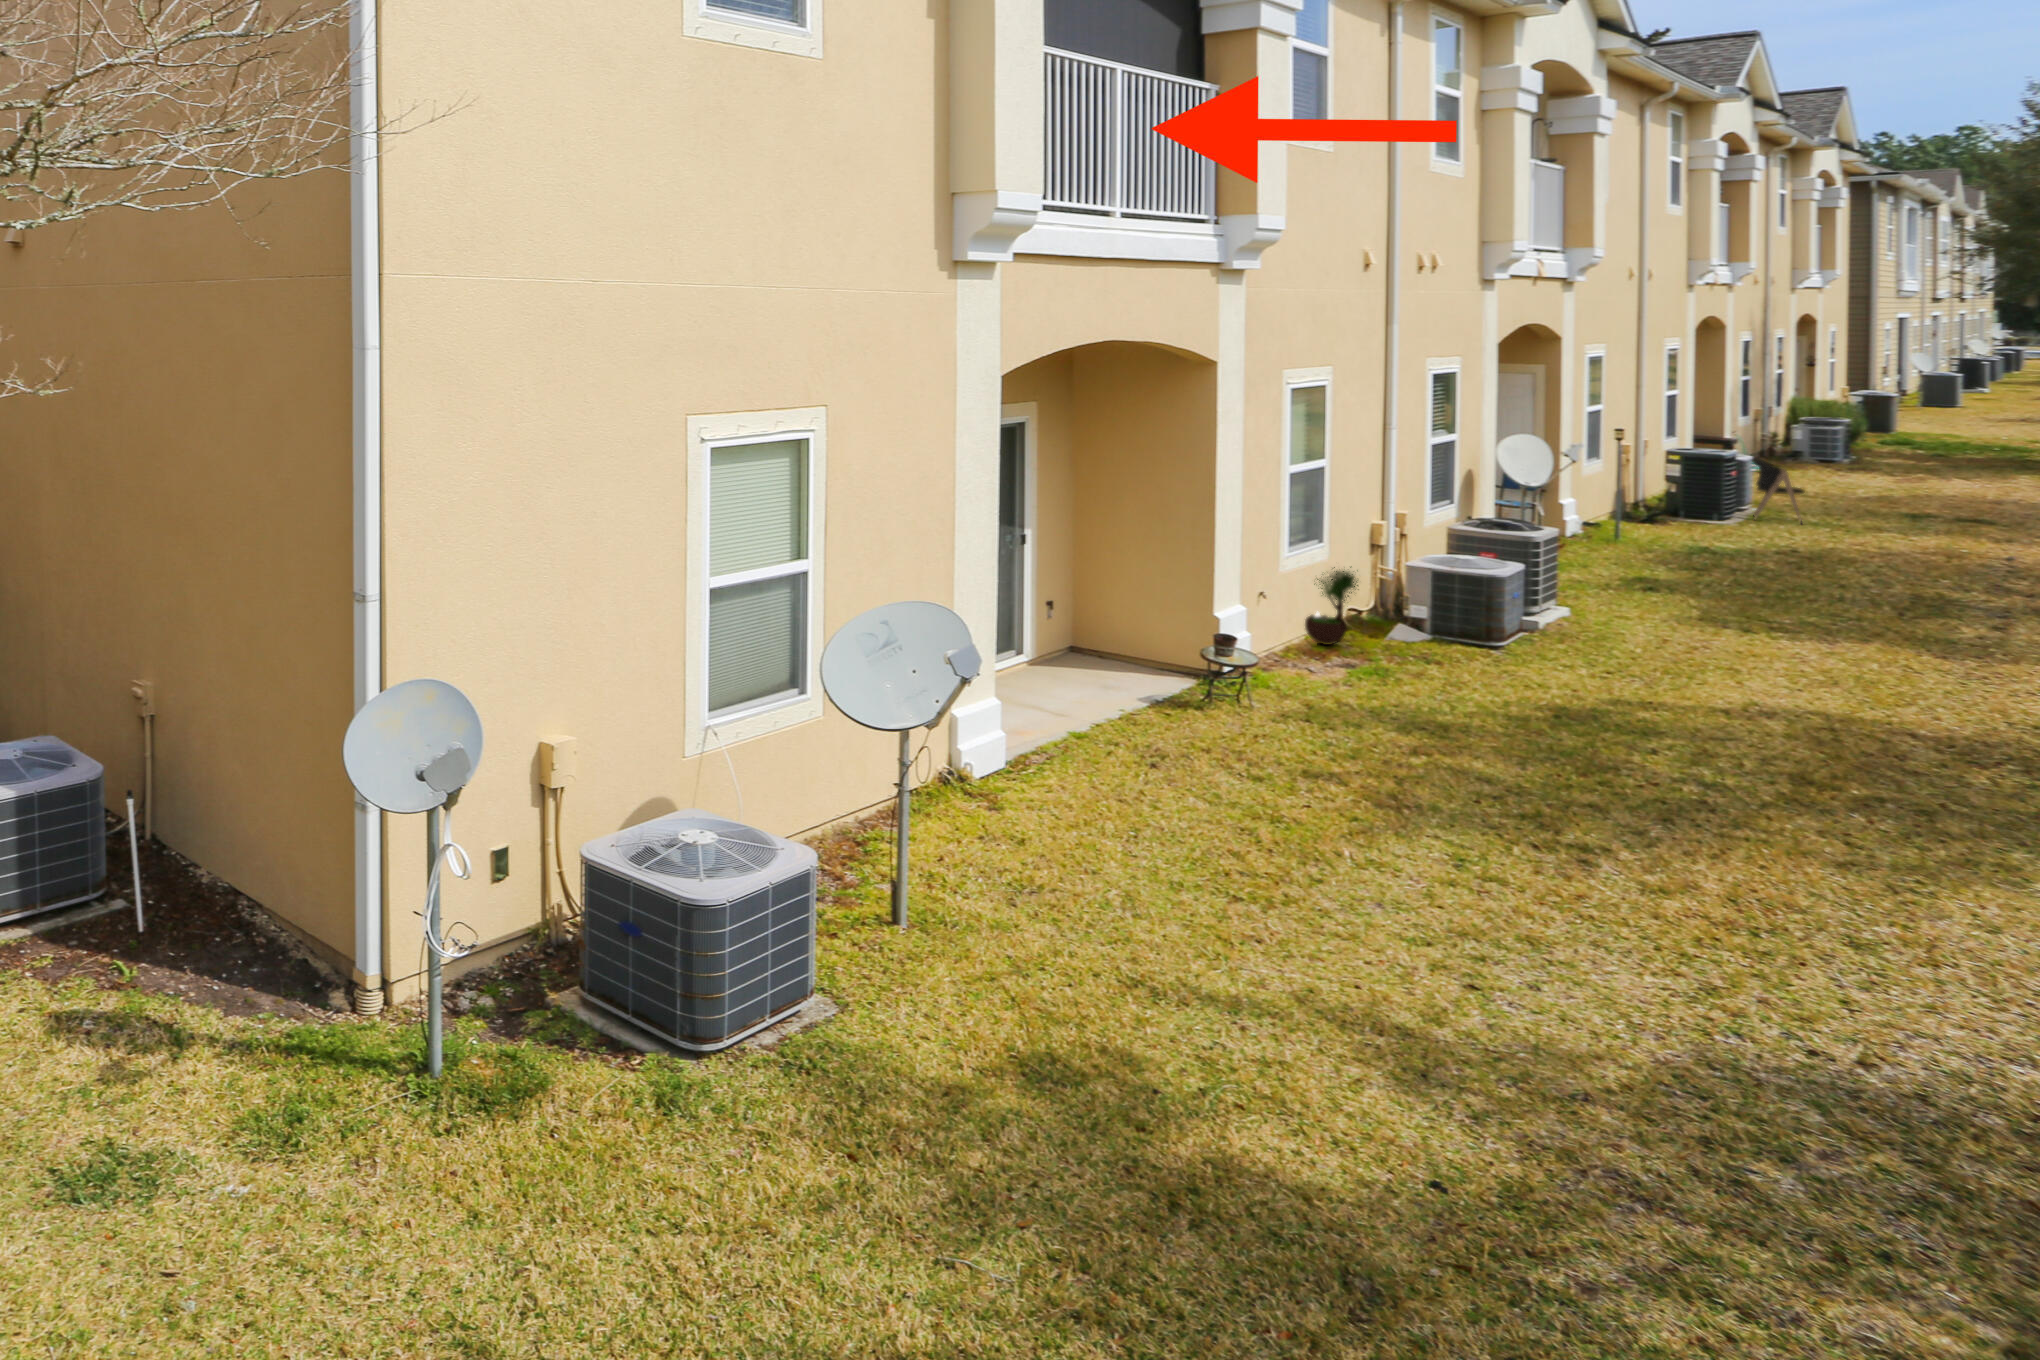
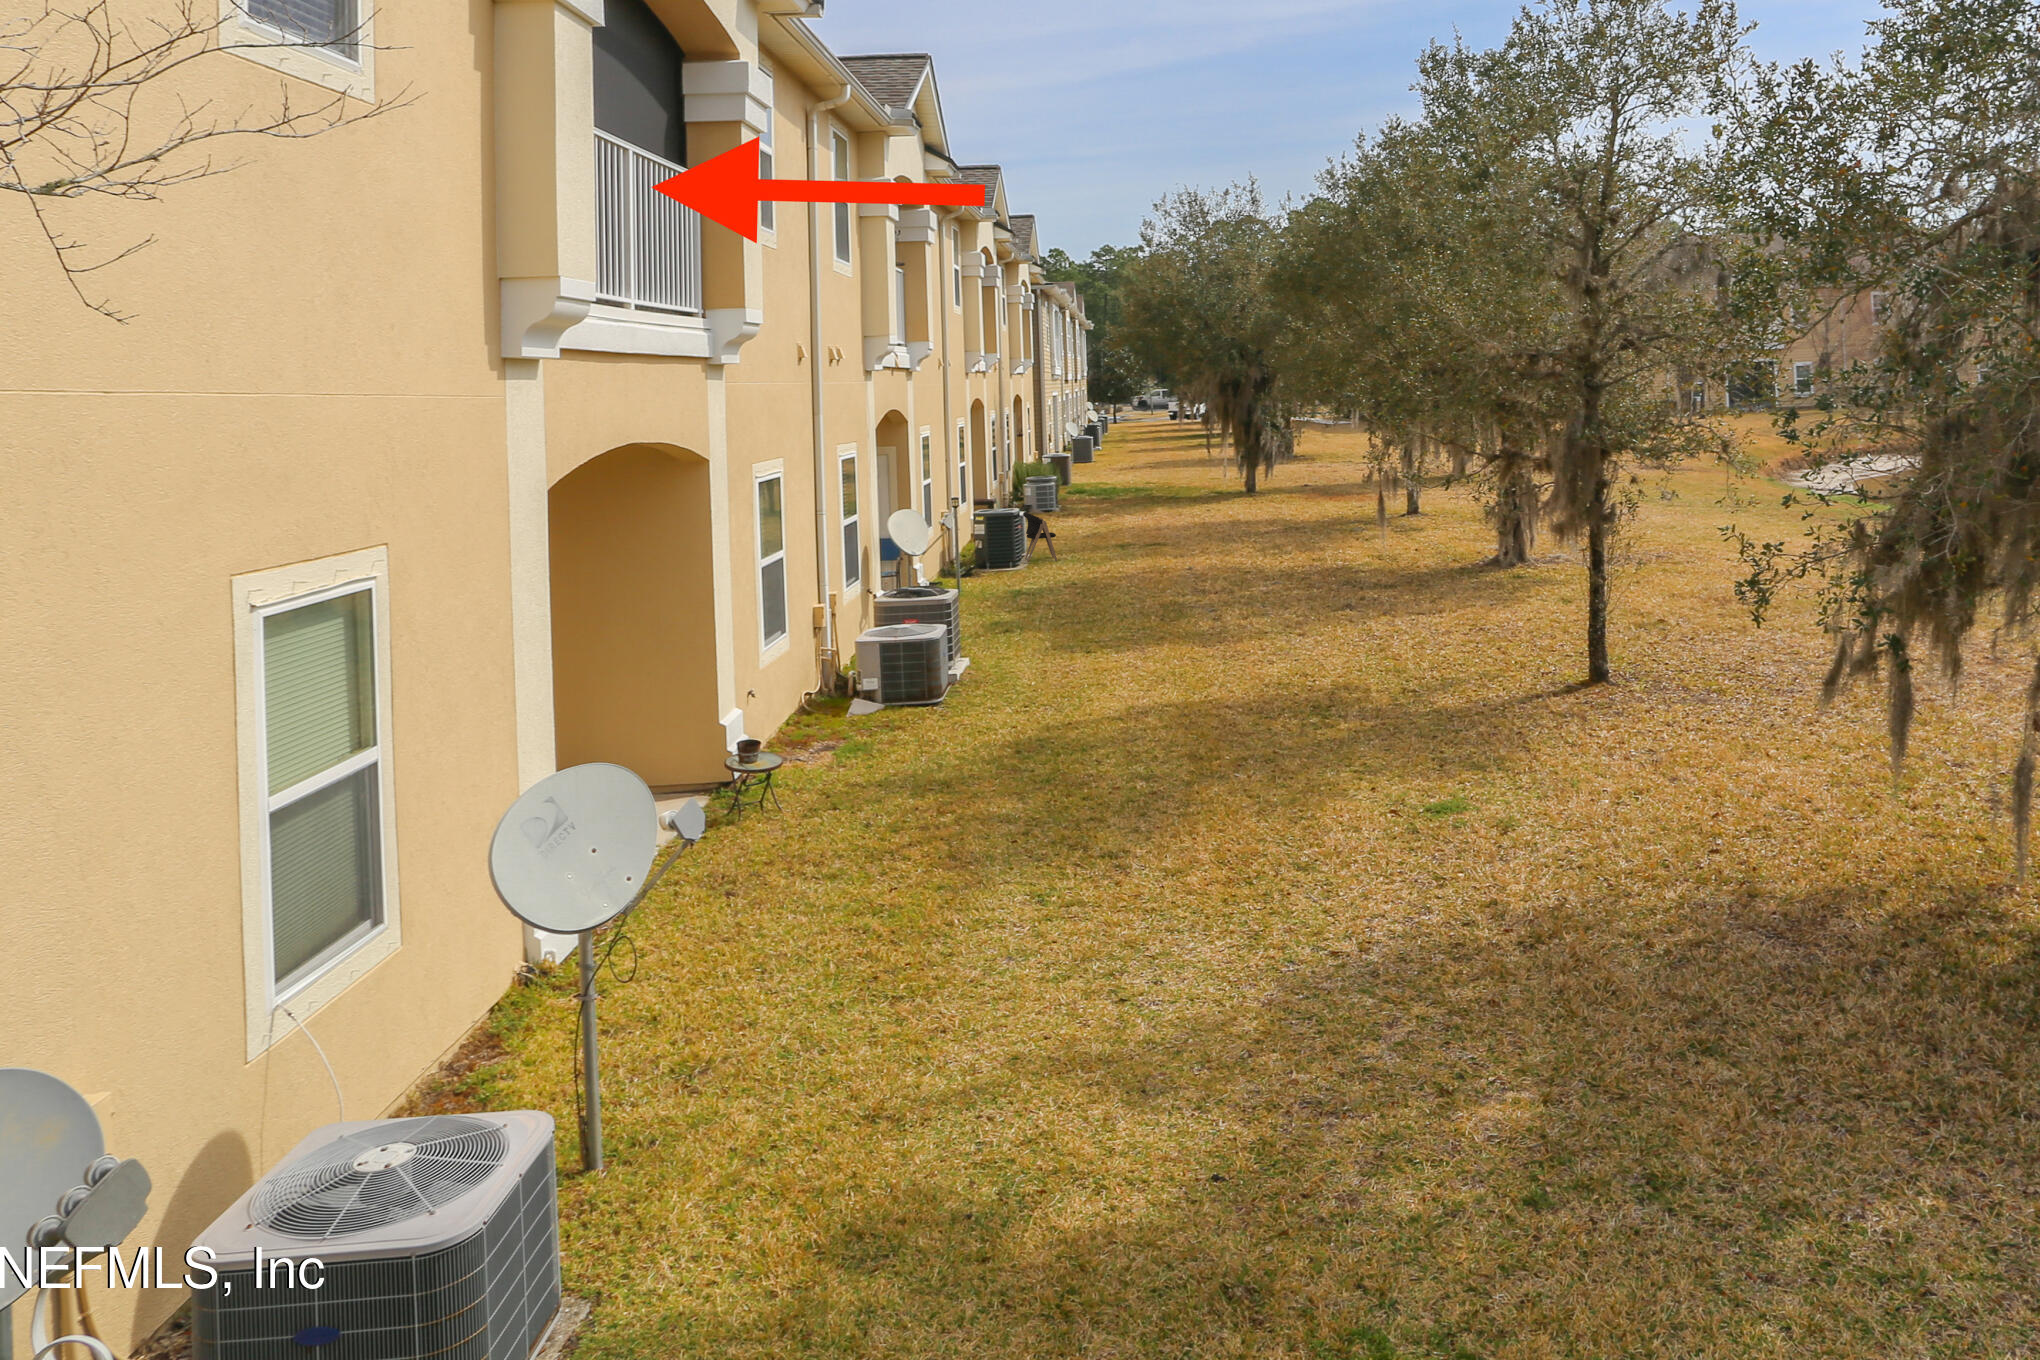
potted tree: present [1305,566,1359,645] -> none [783,648,832,732]

